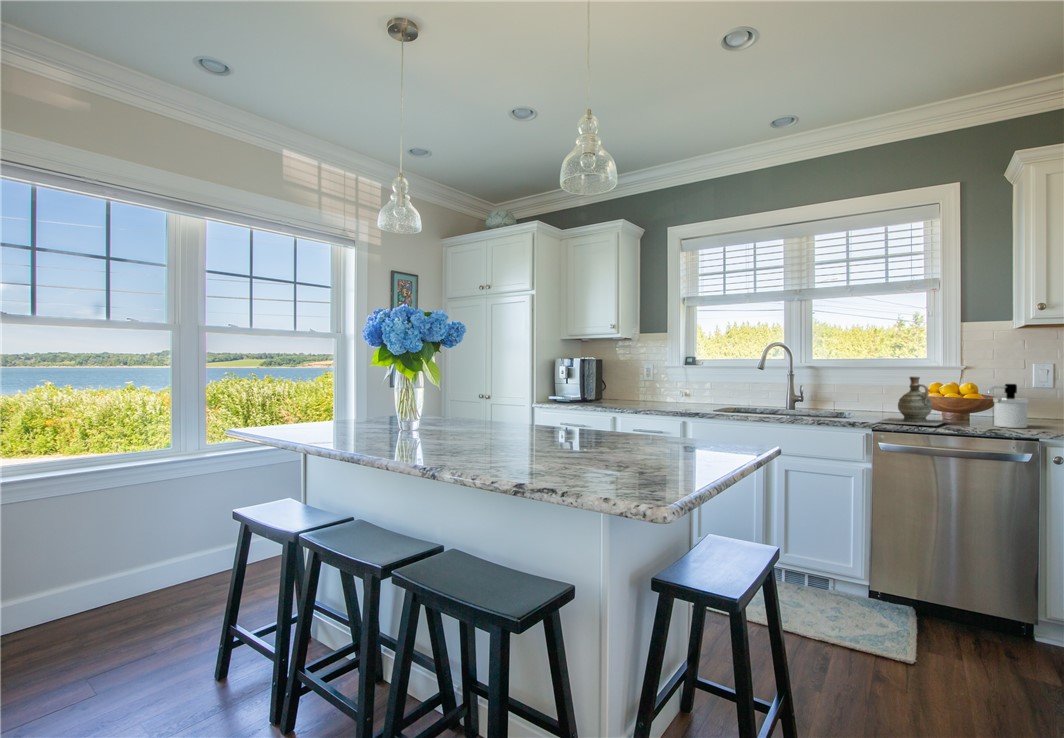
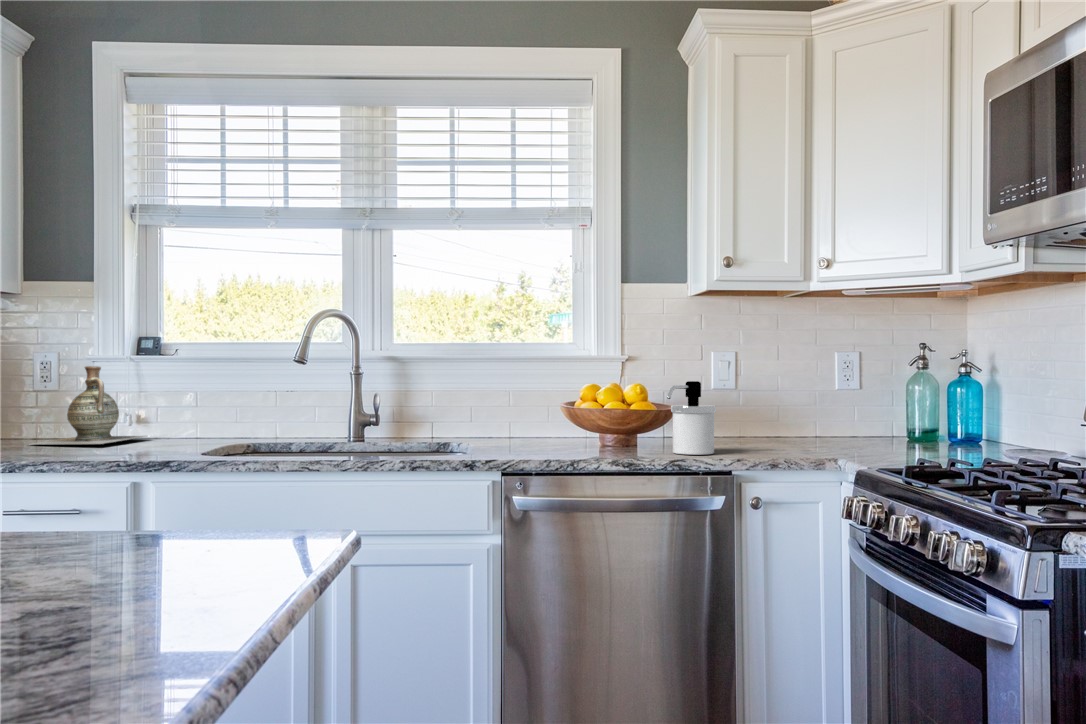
ceramic jug: present [878,377,947,426] -> present [32,366,145,444]

